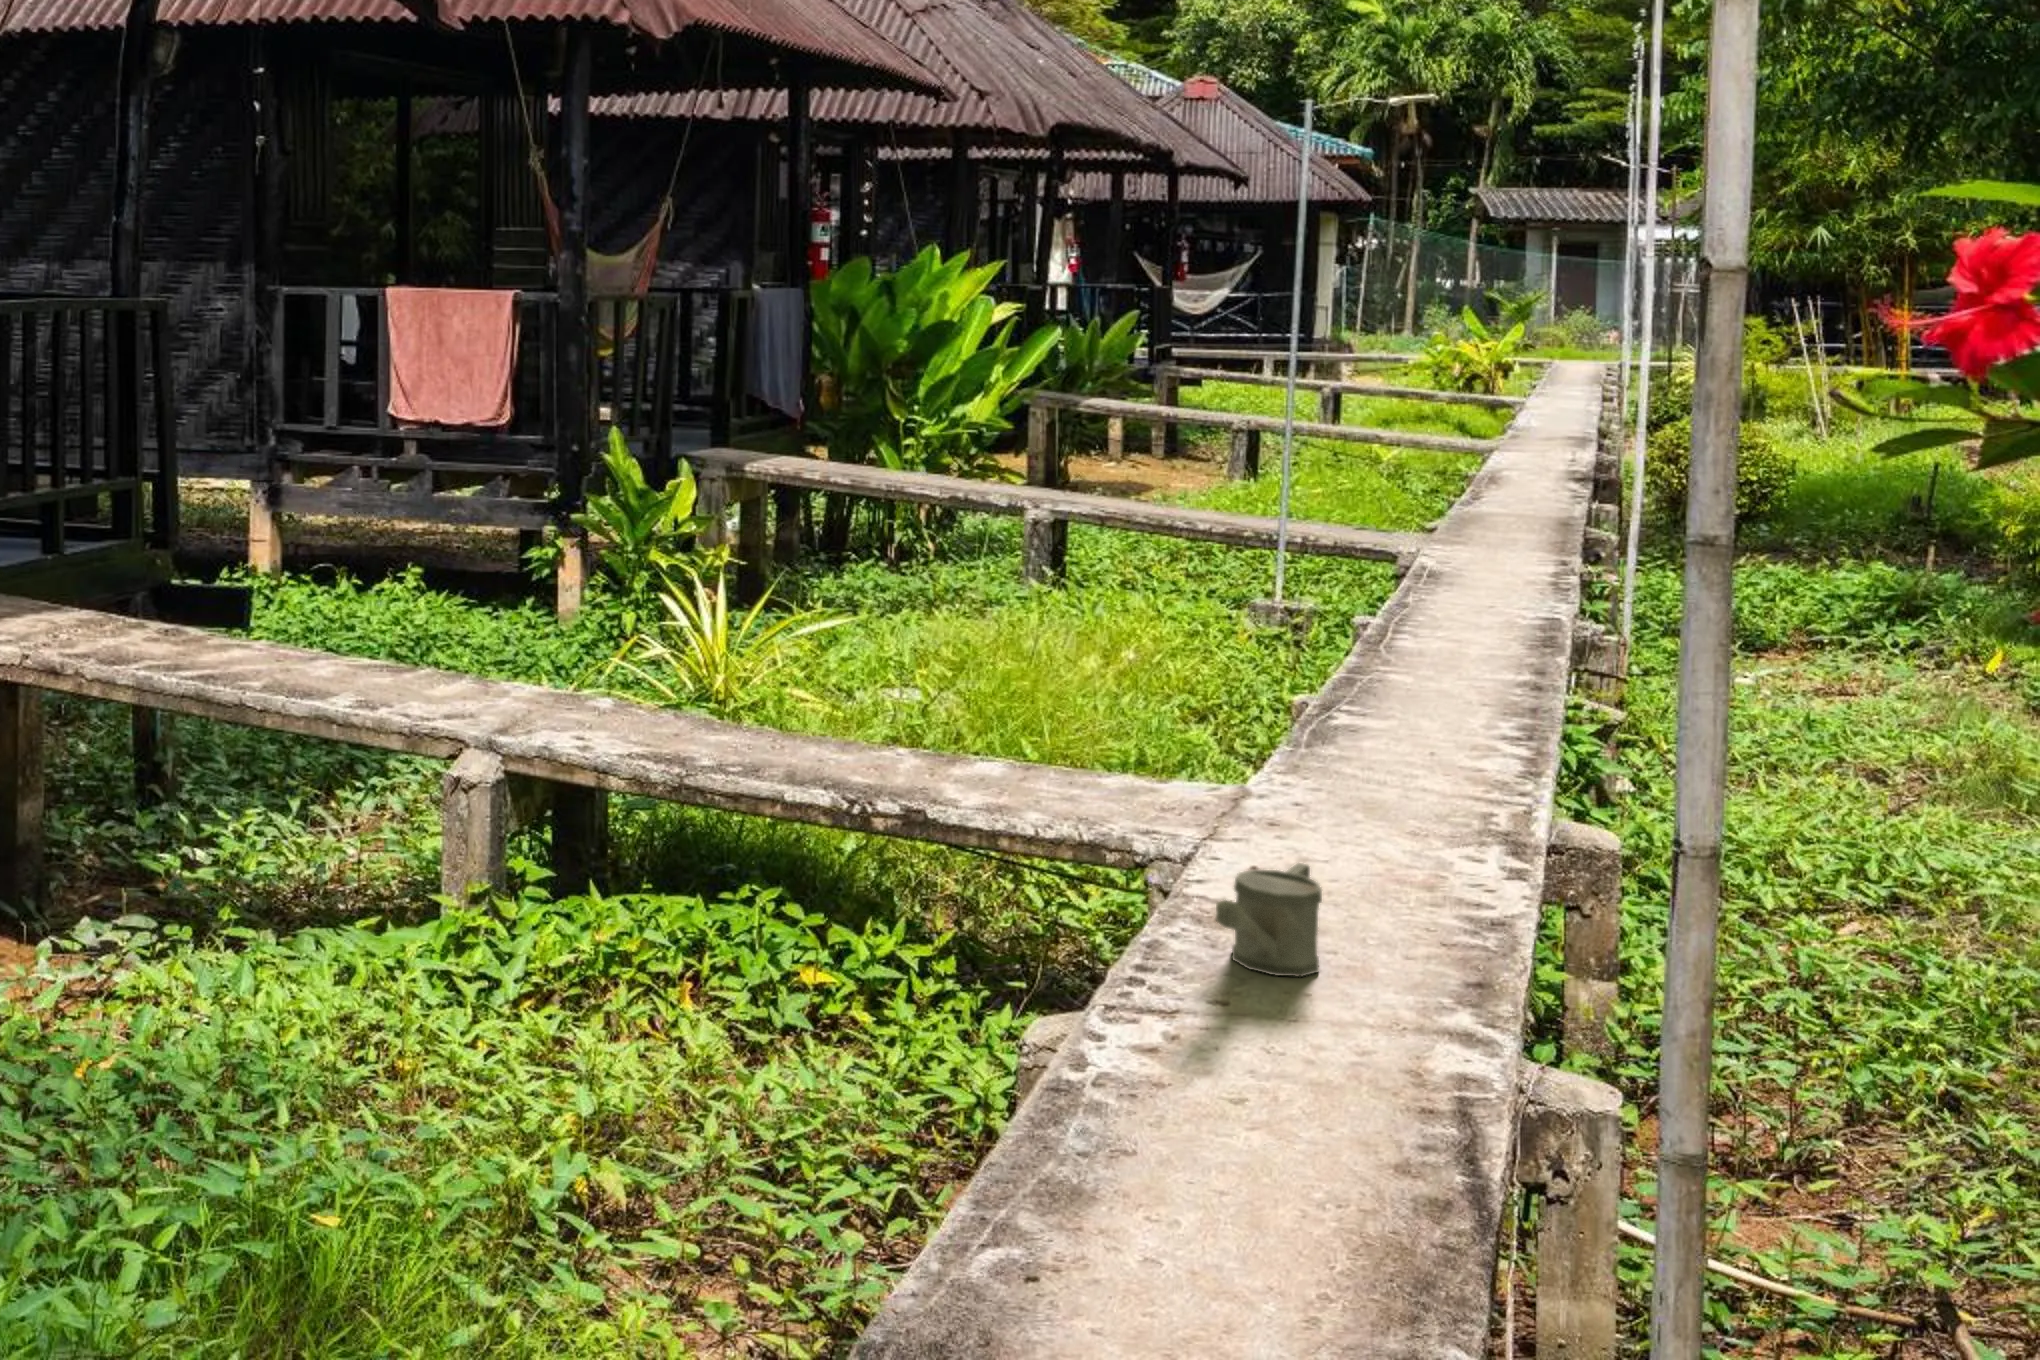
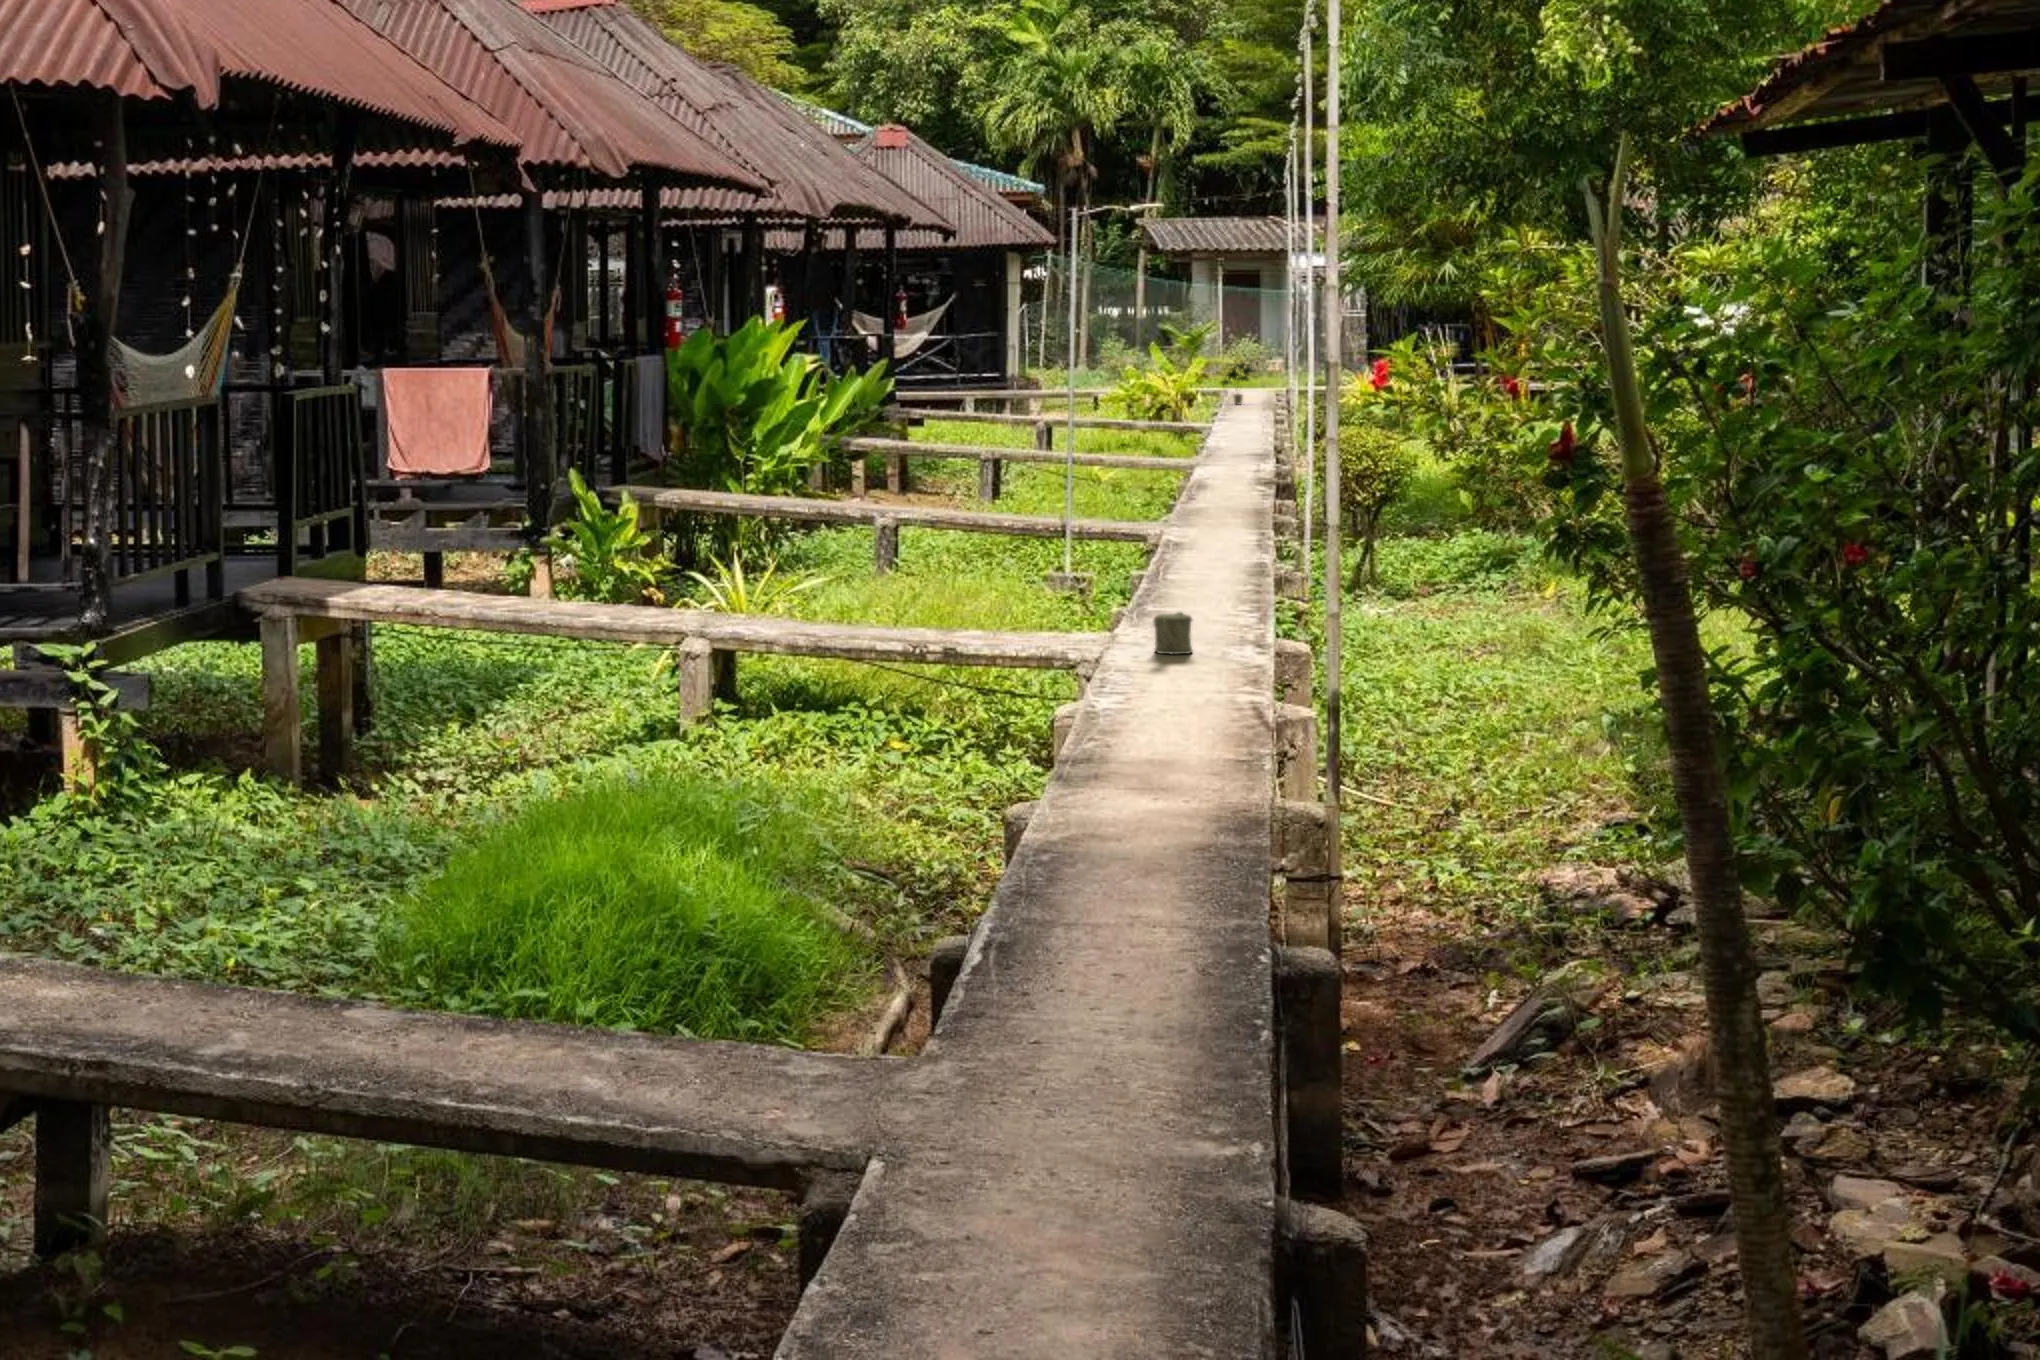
potted plant: none [1543,329,1586,373] -> present [1221,363,1256,405]

